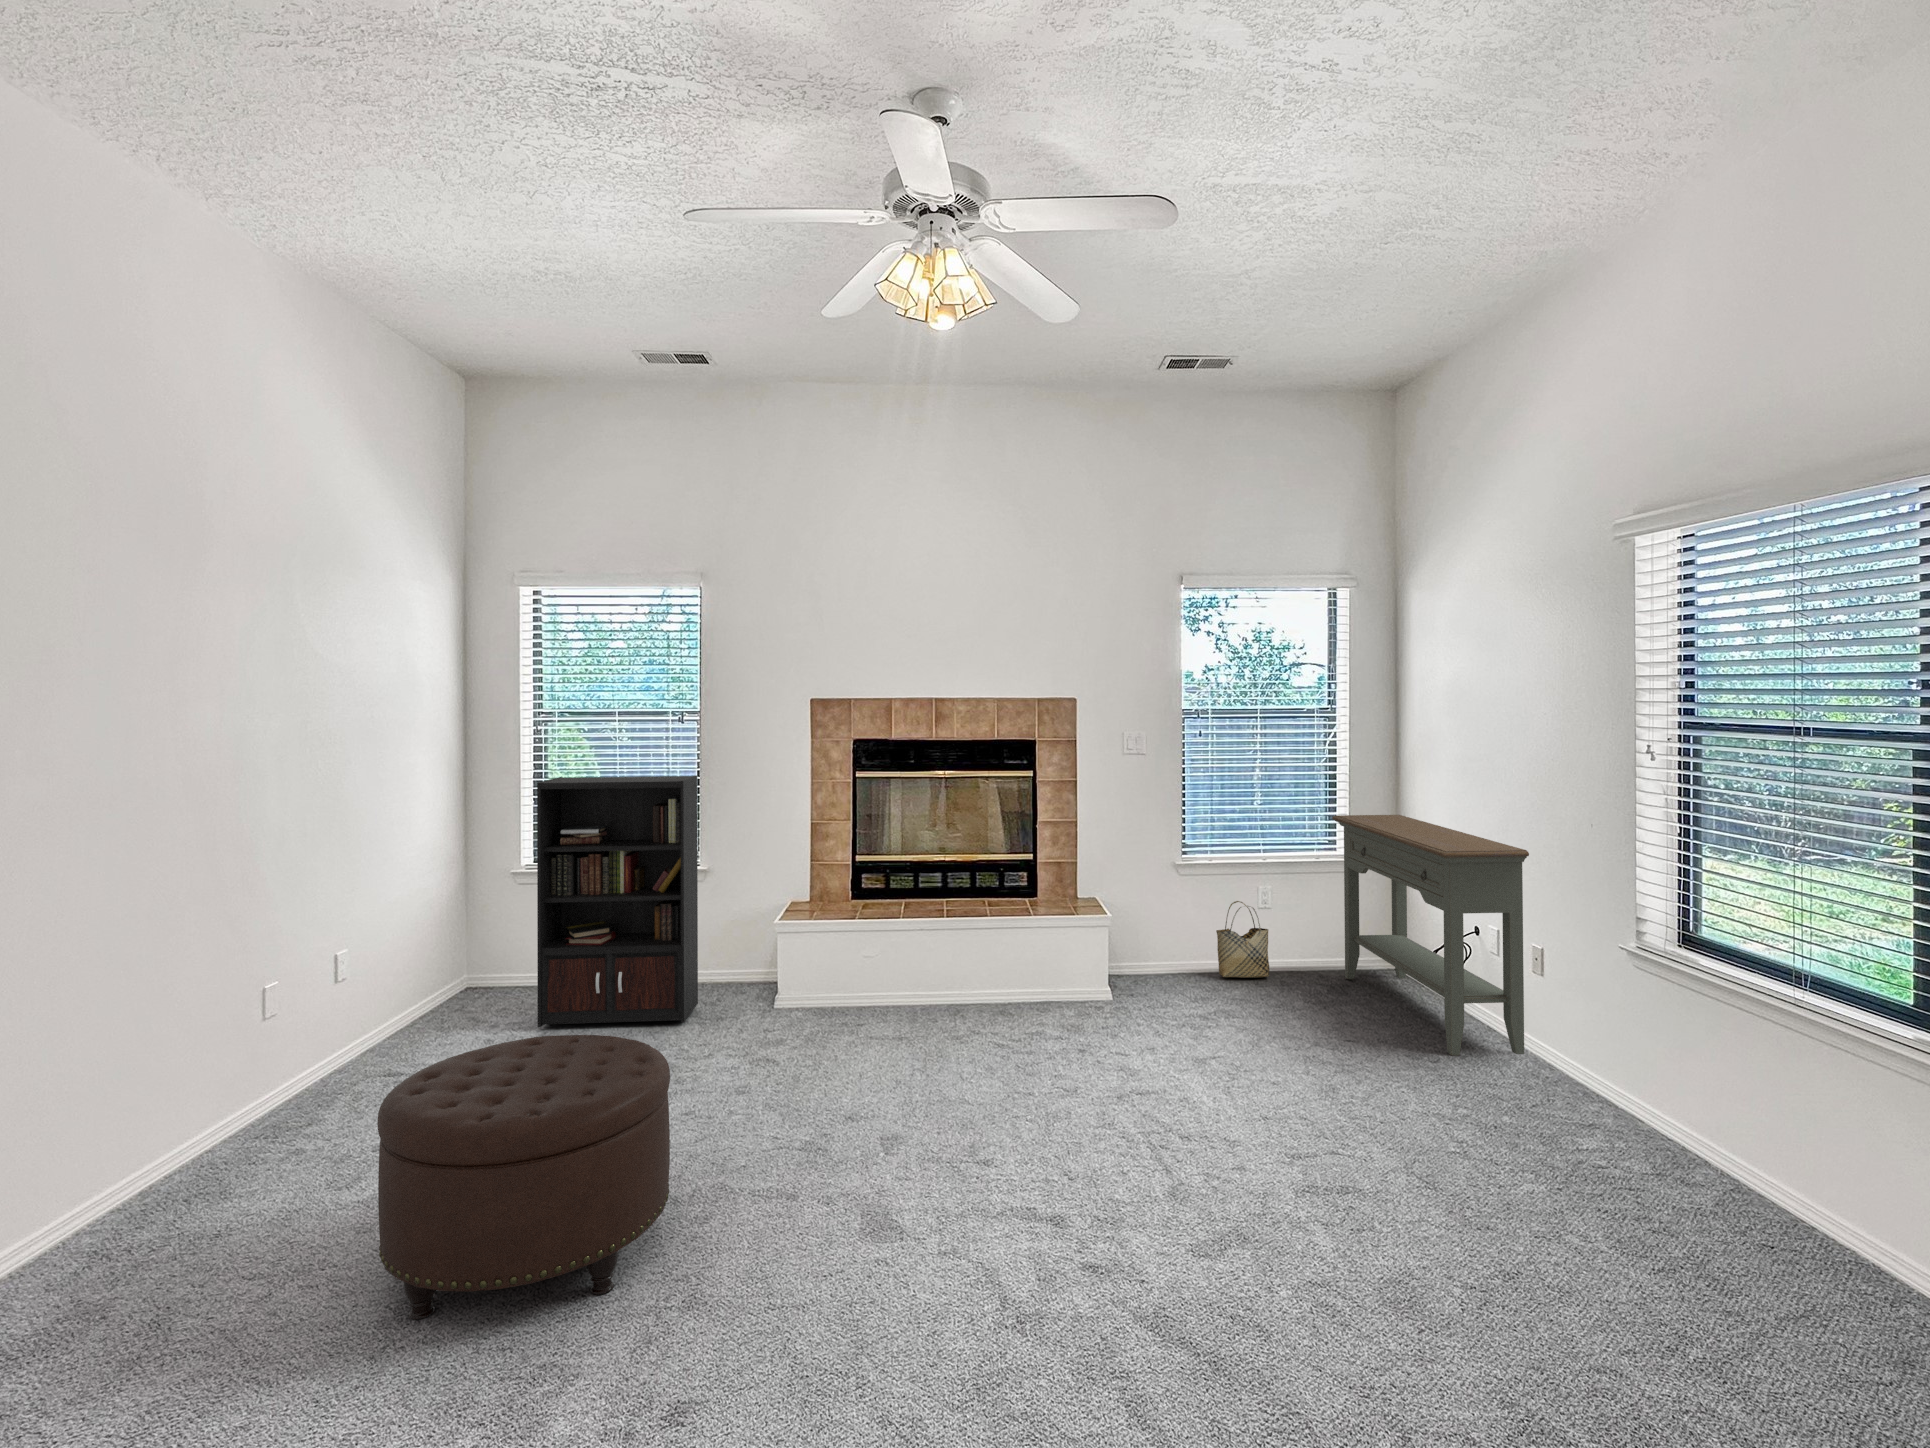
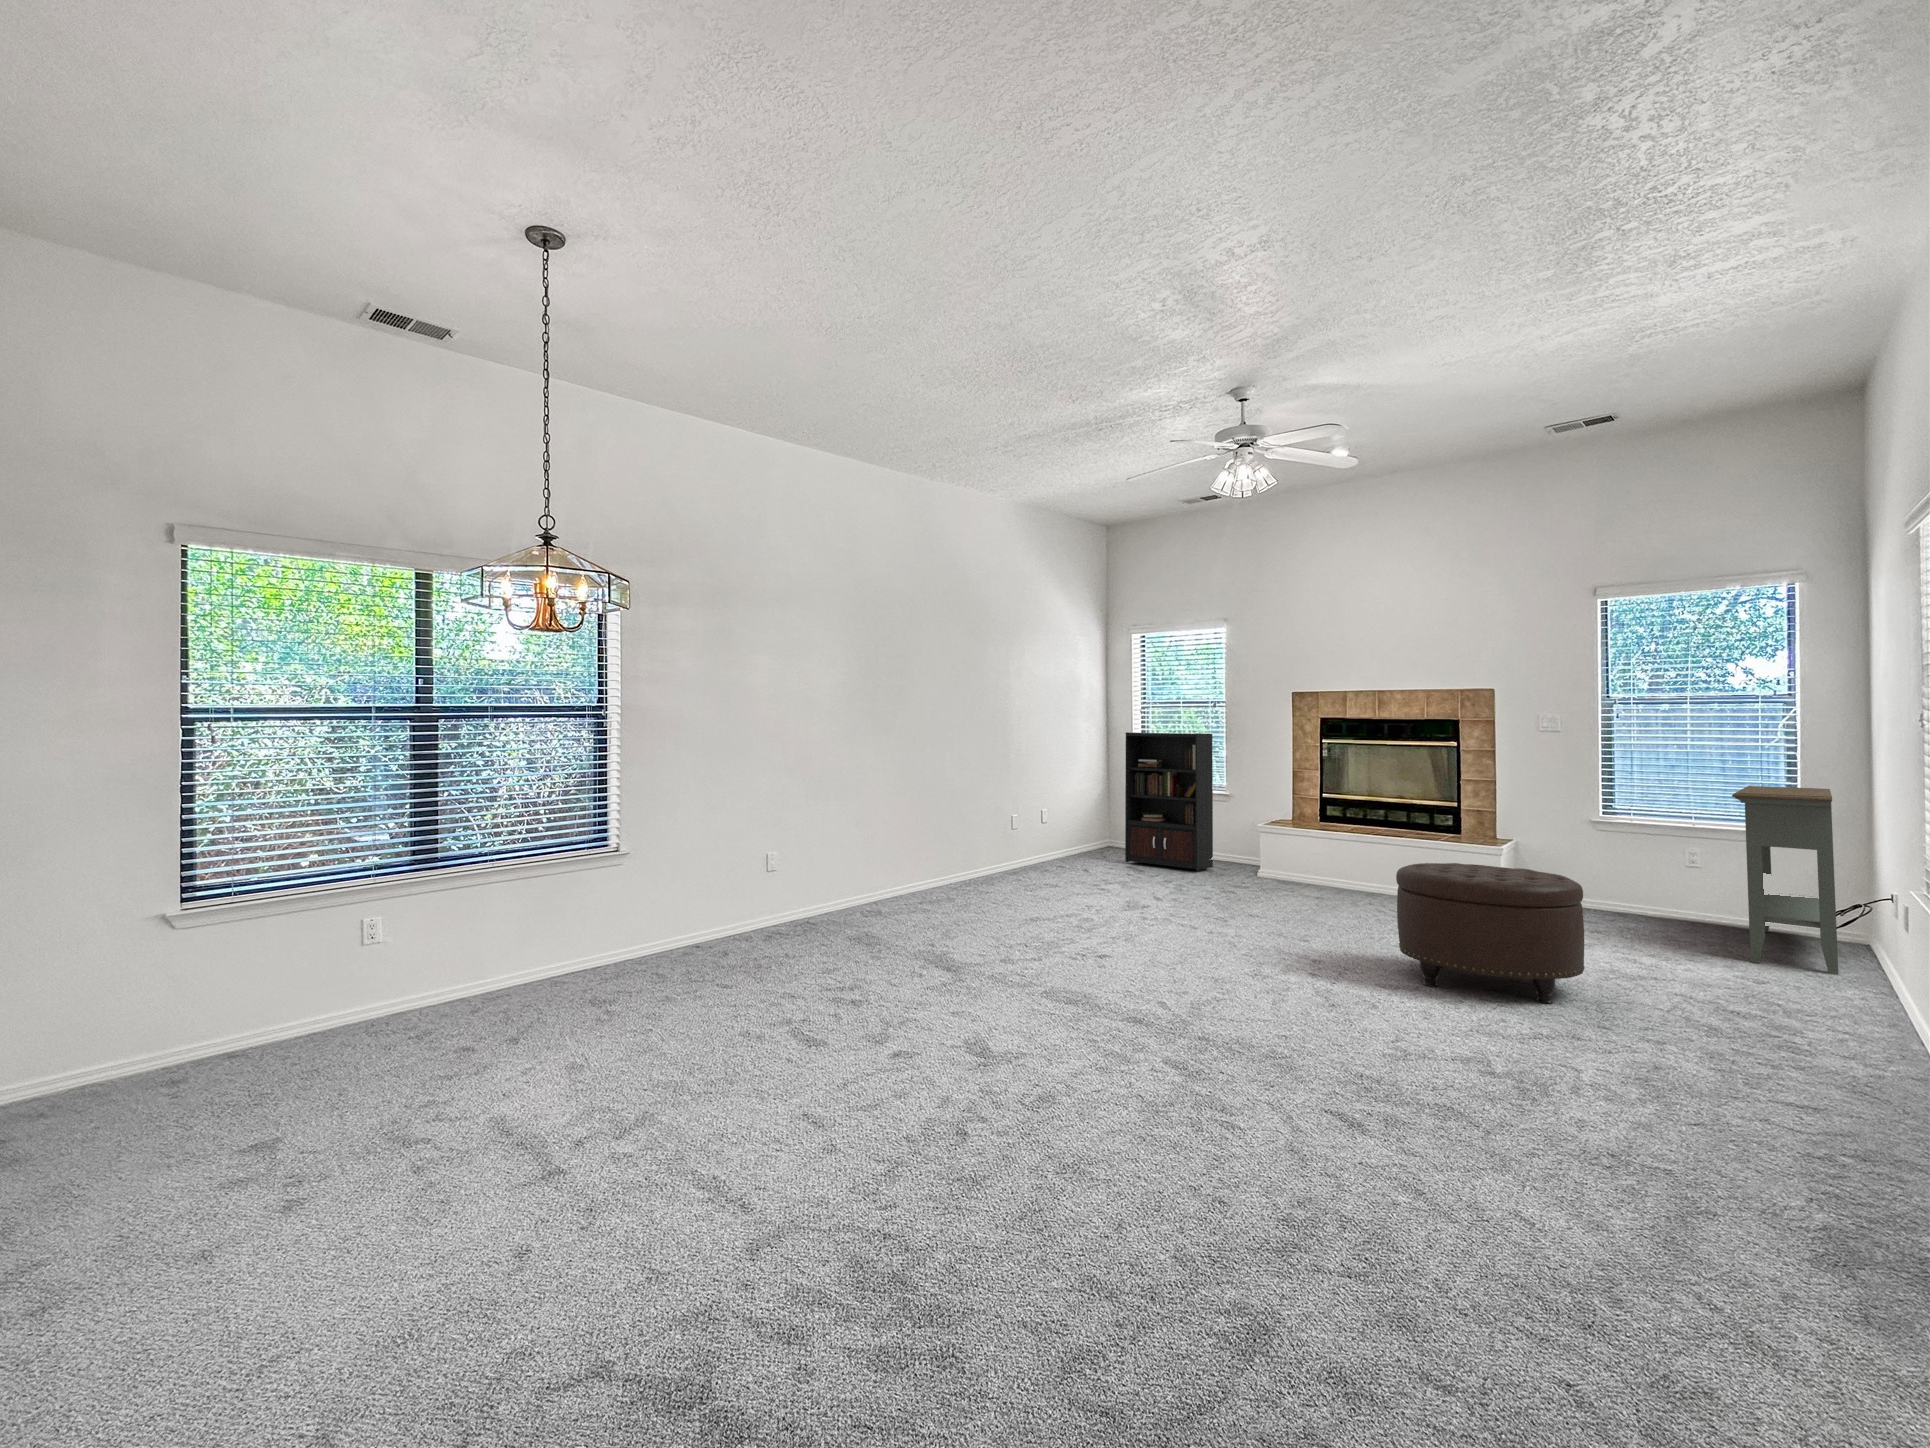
woven basket: present [1216,901,1269,978] -> none [1618,854,1676,918]
ottoman: present [378,1035,670,1320] -> present [1396,863,1585,1004]

